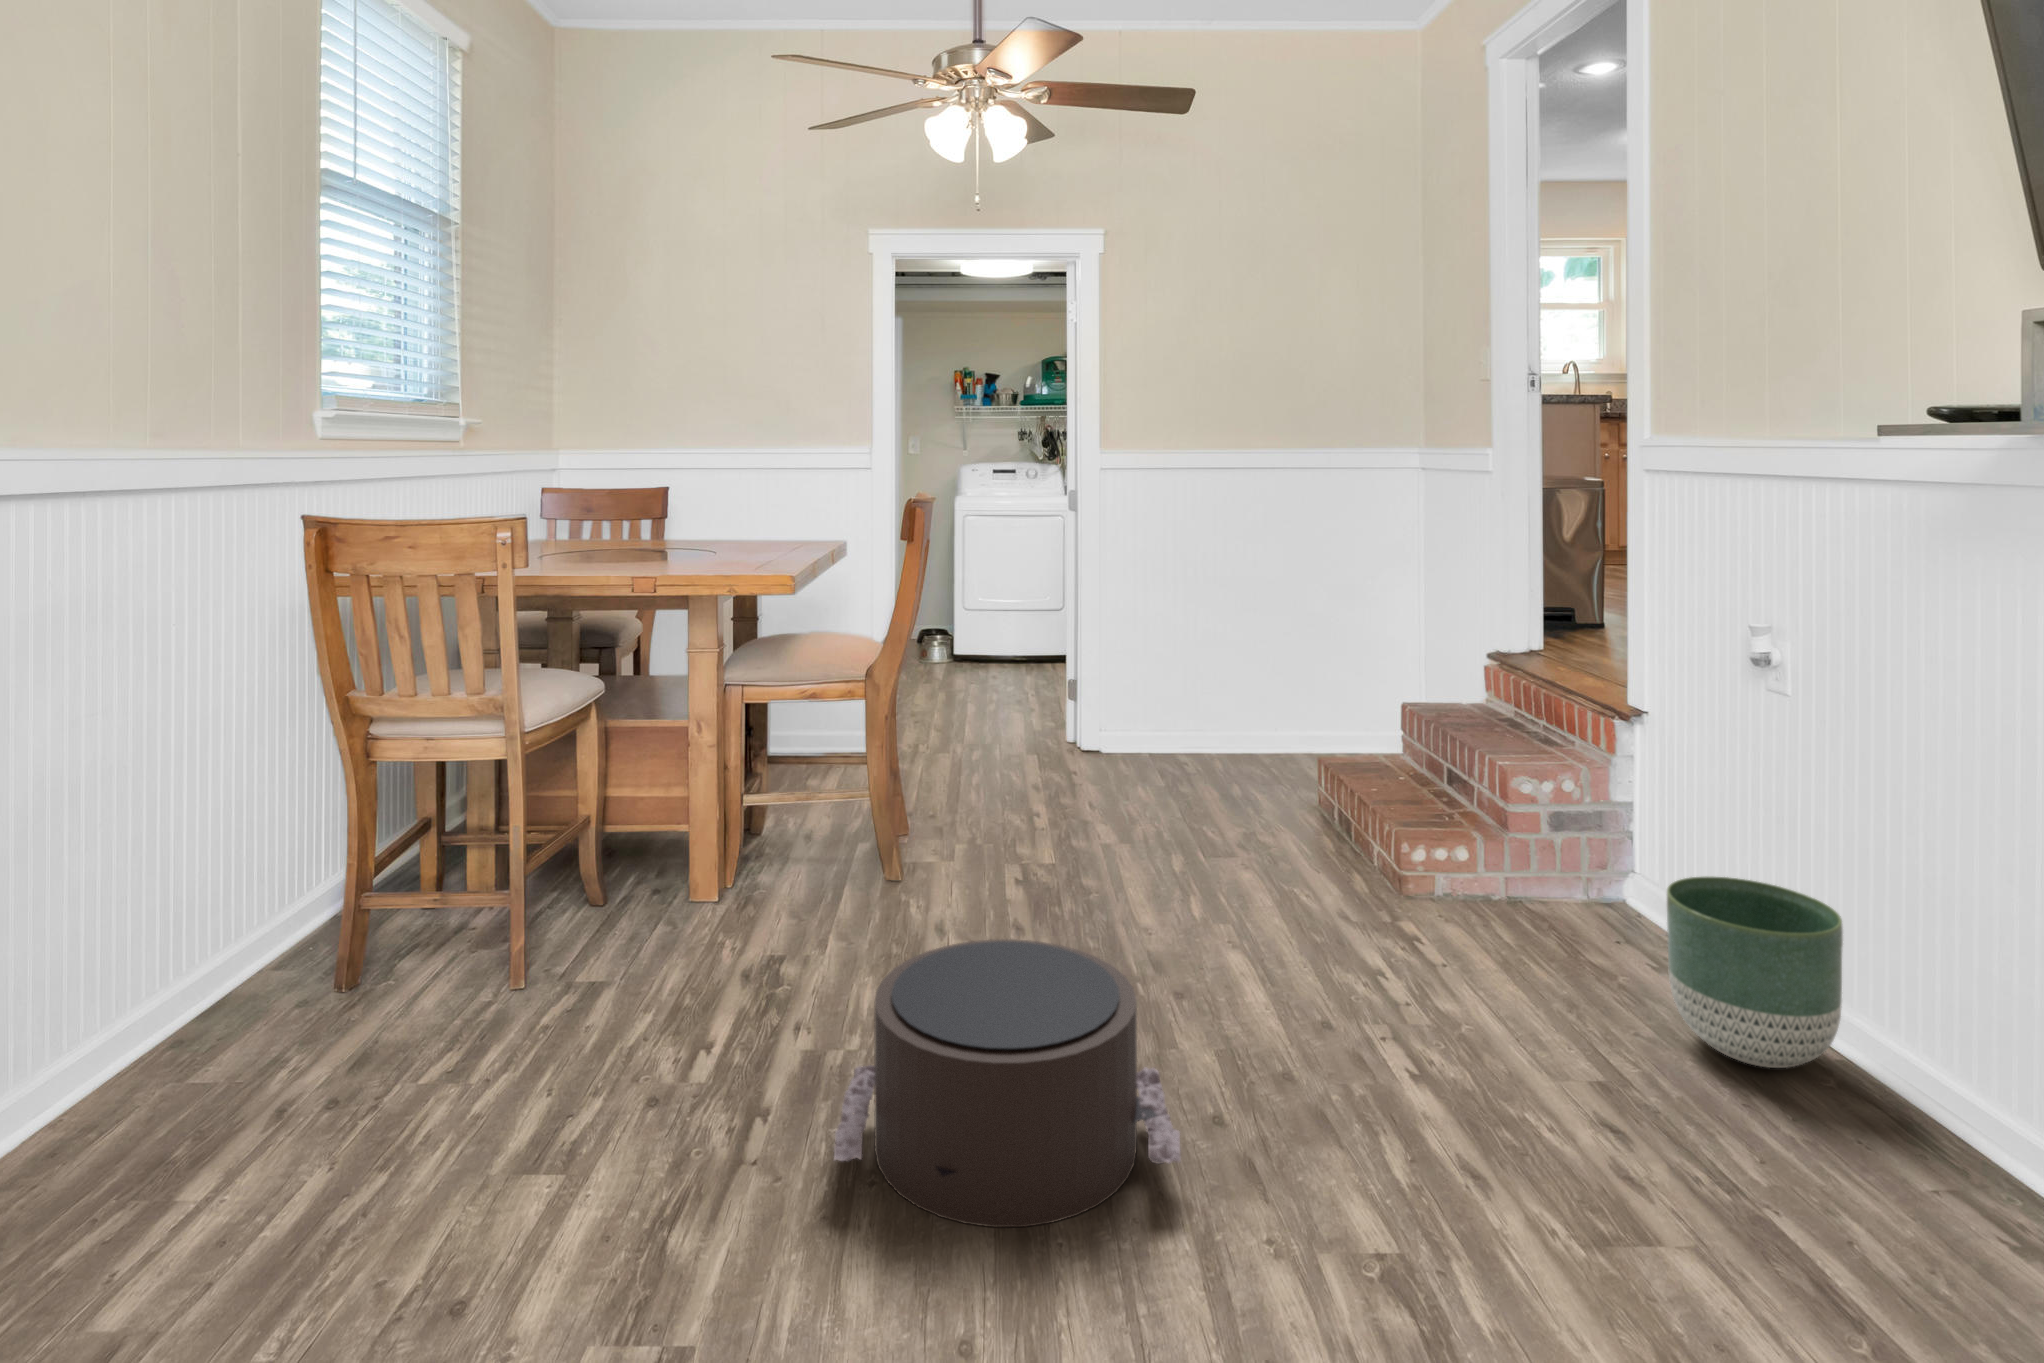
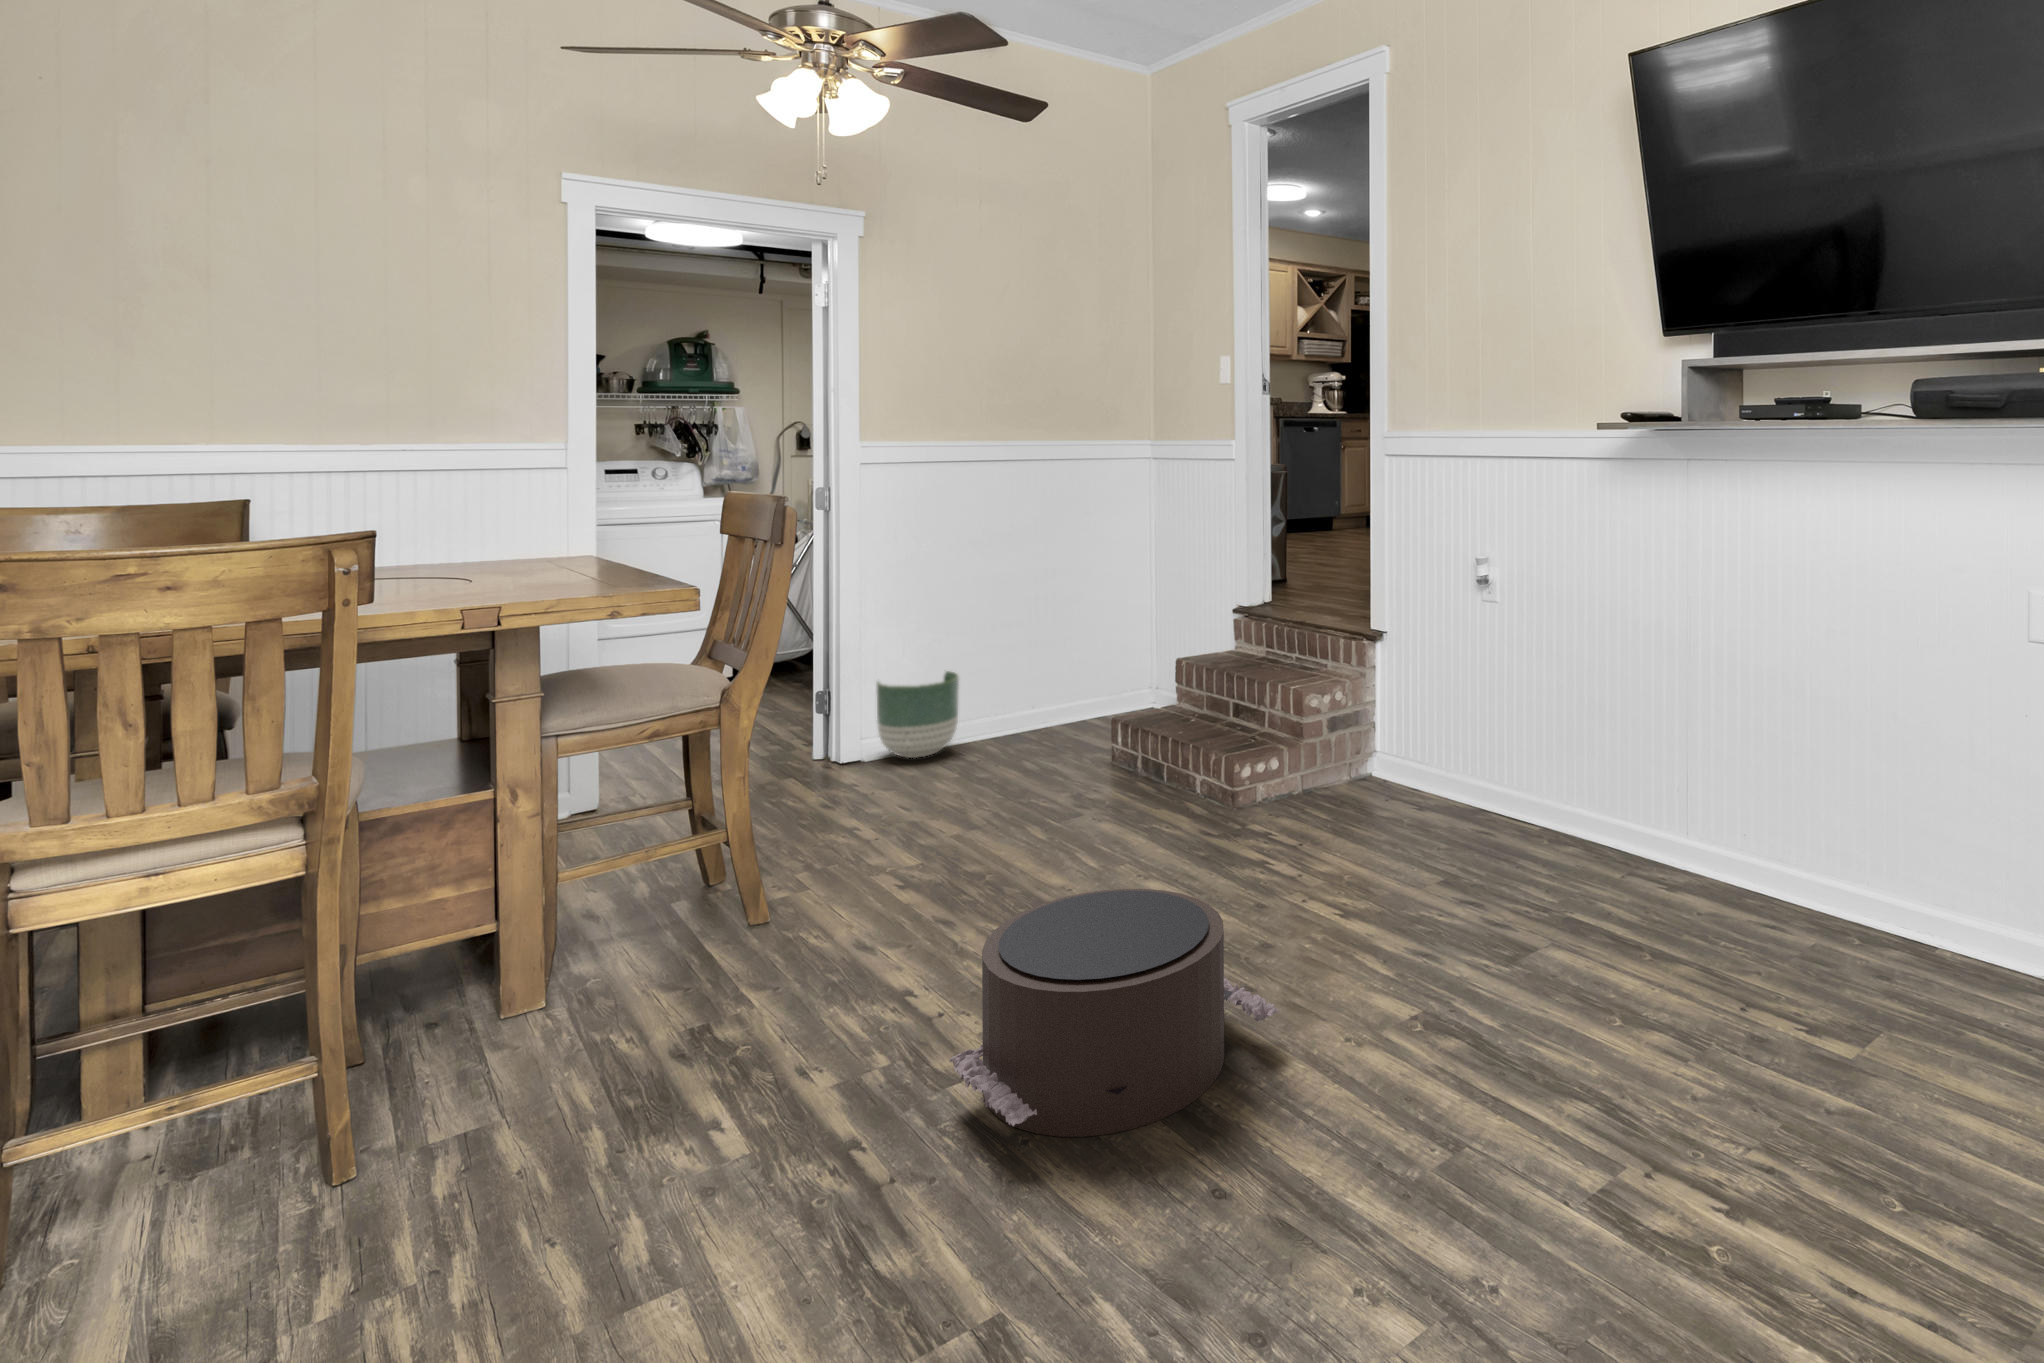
planter: present [1667,876,1843,1068] -> present [877,671,959,758]

